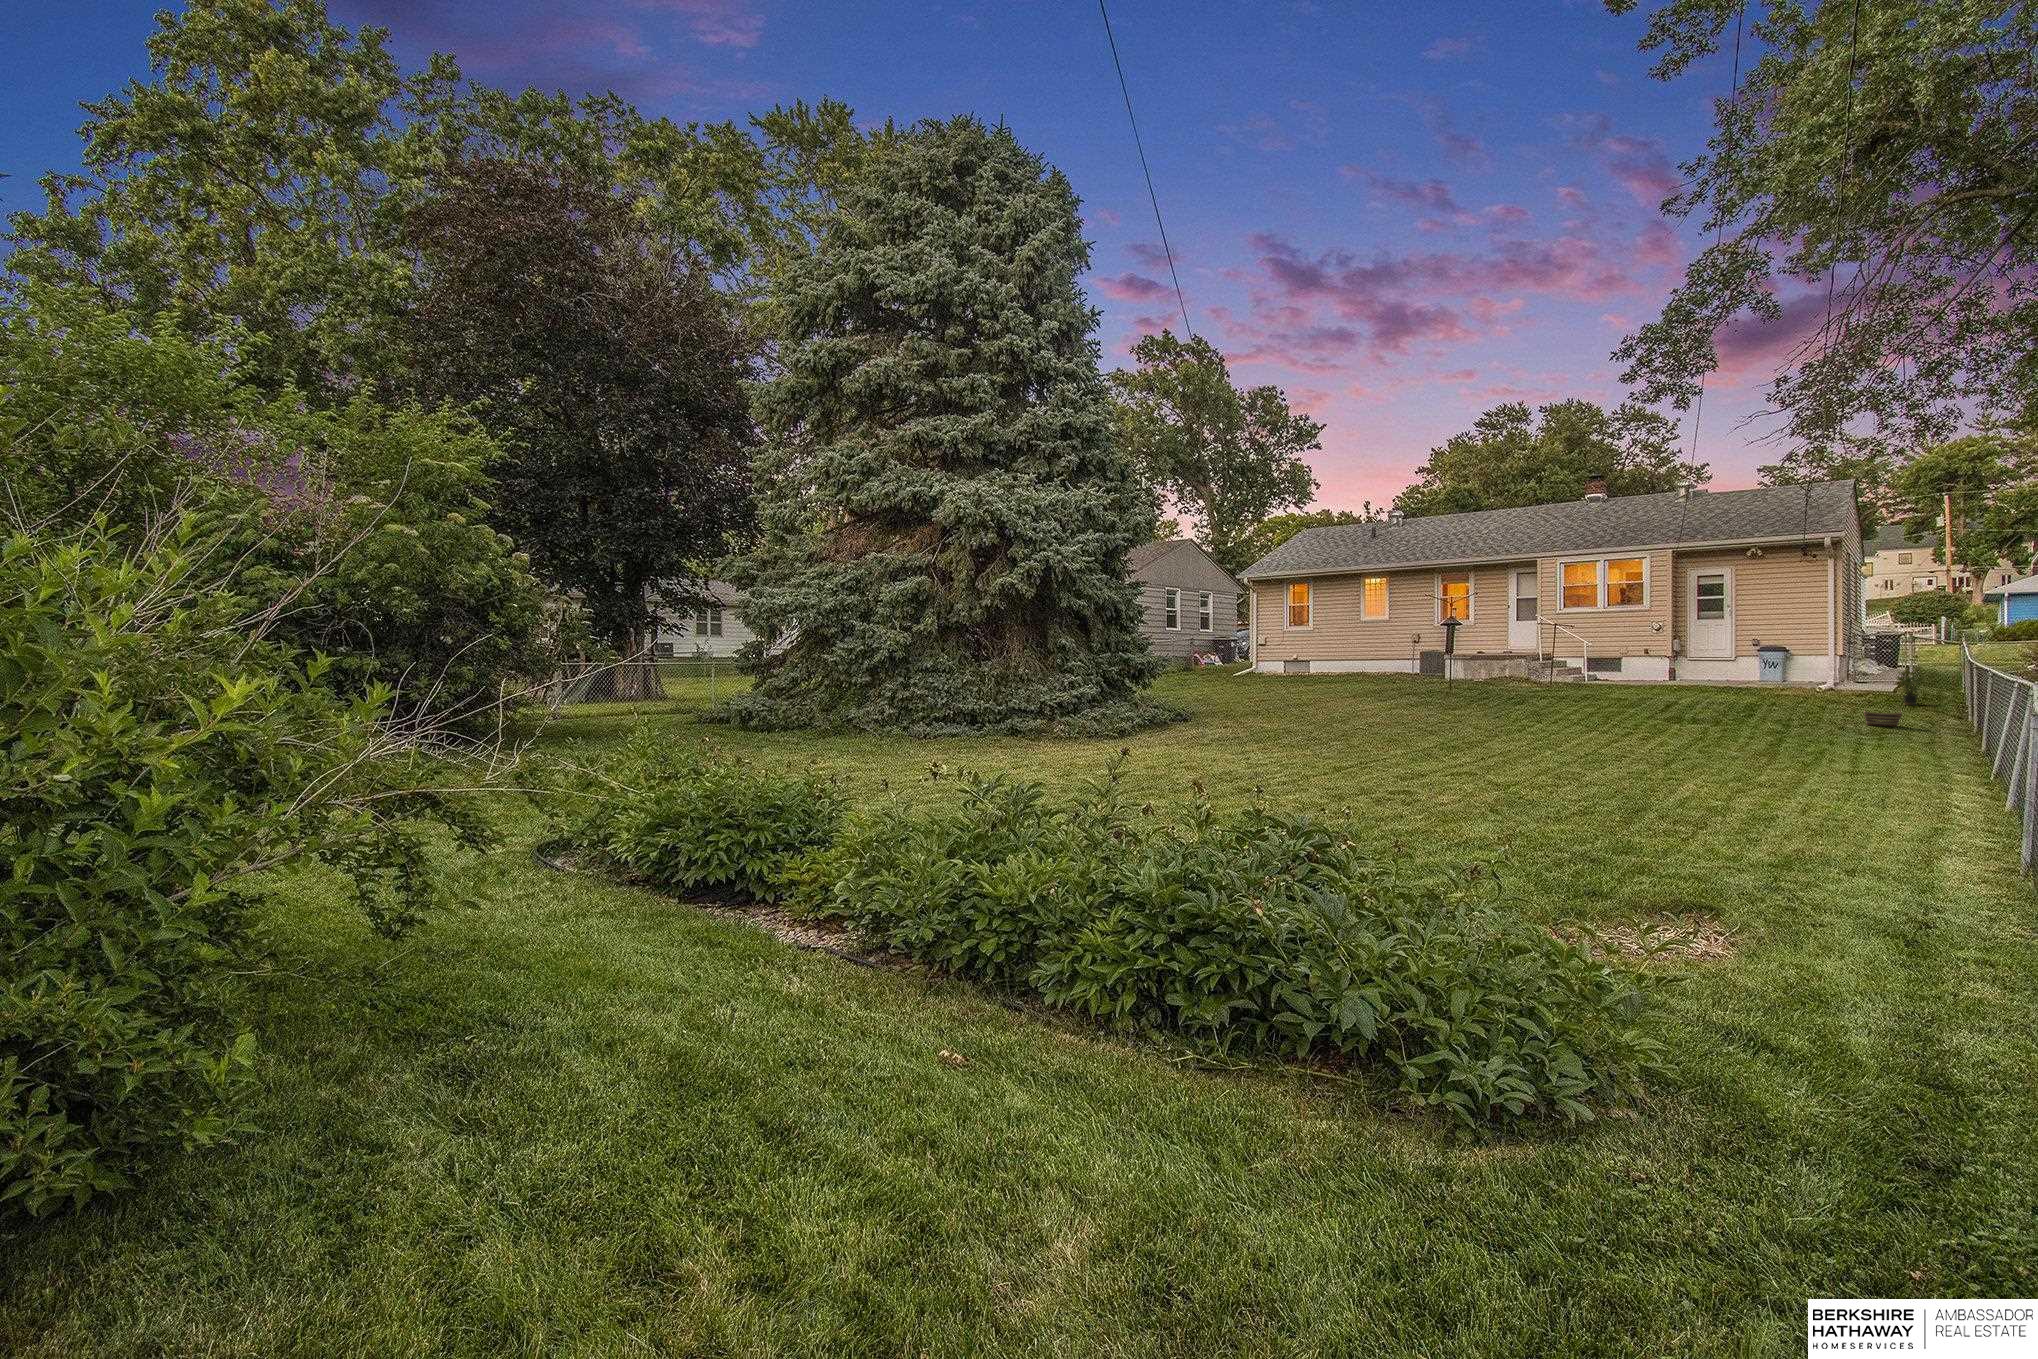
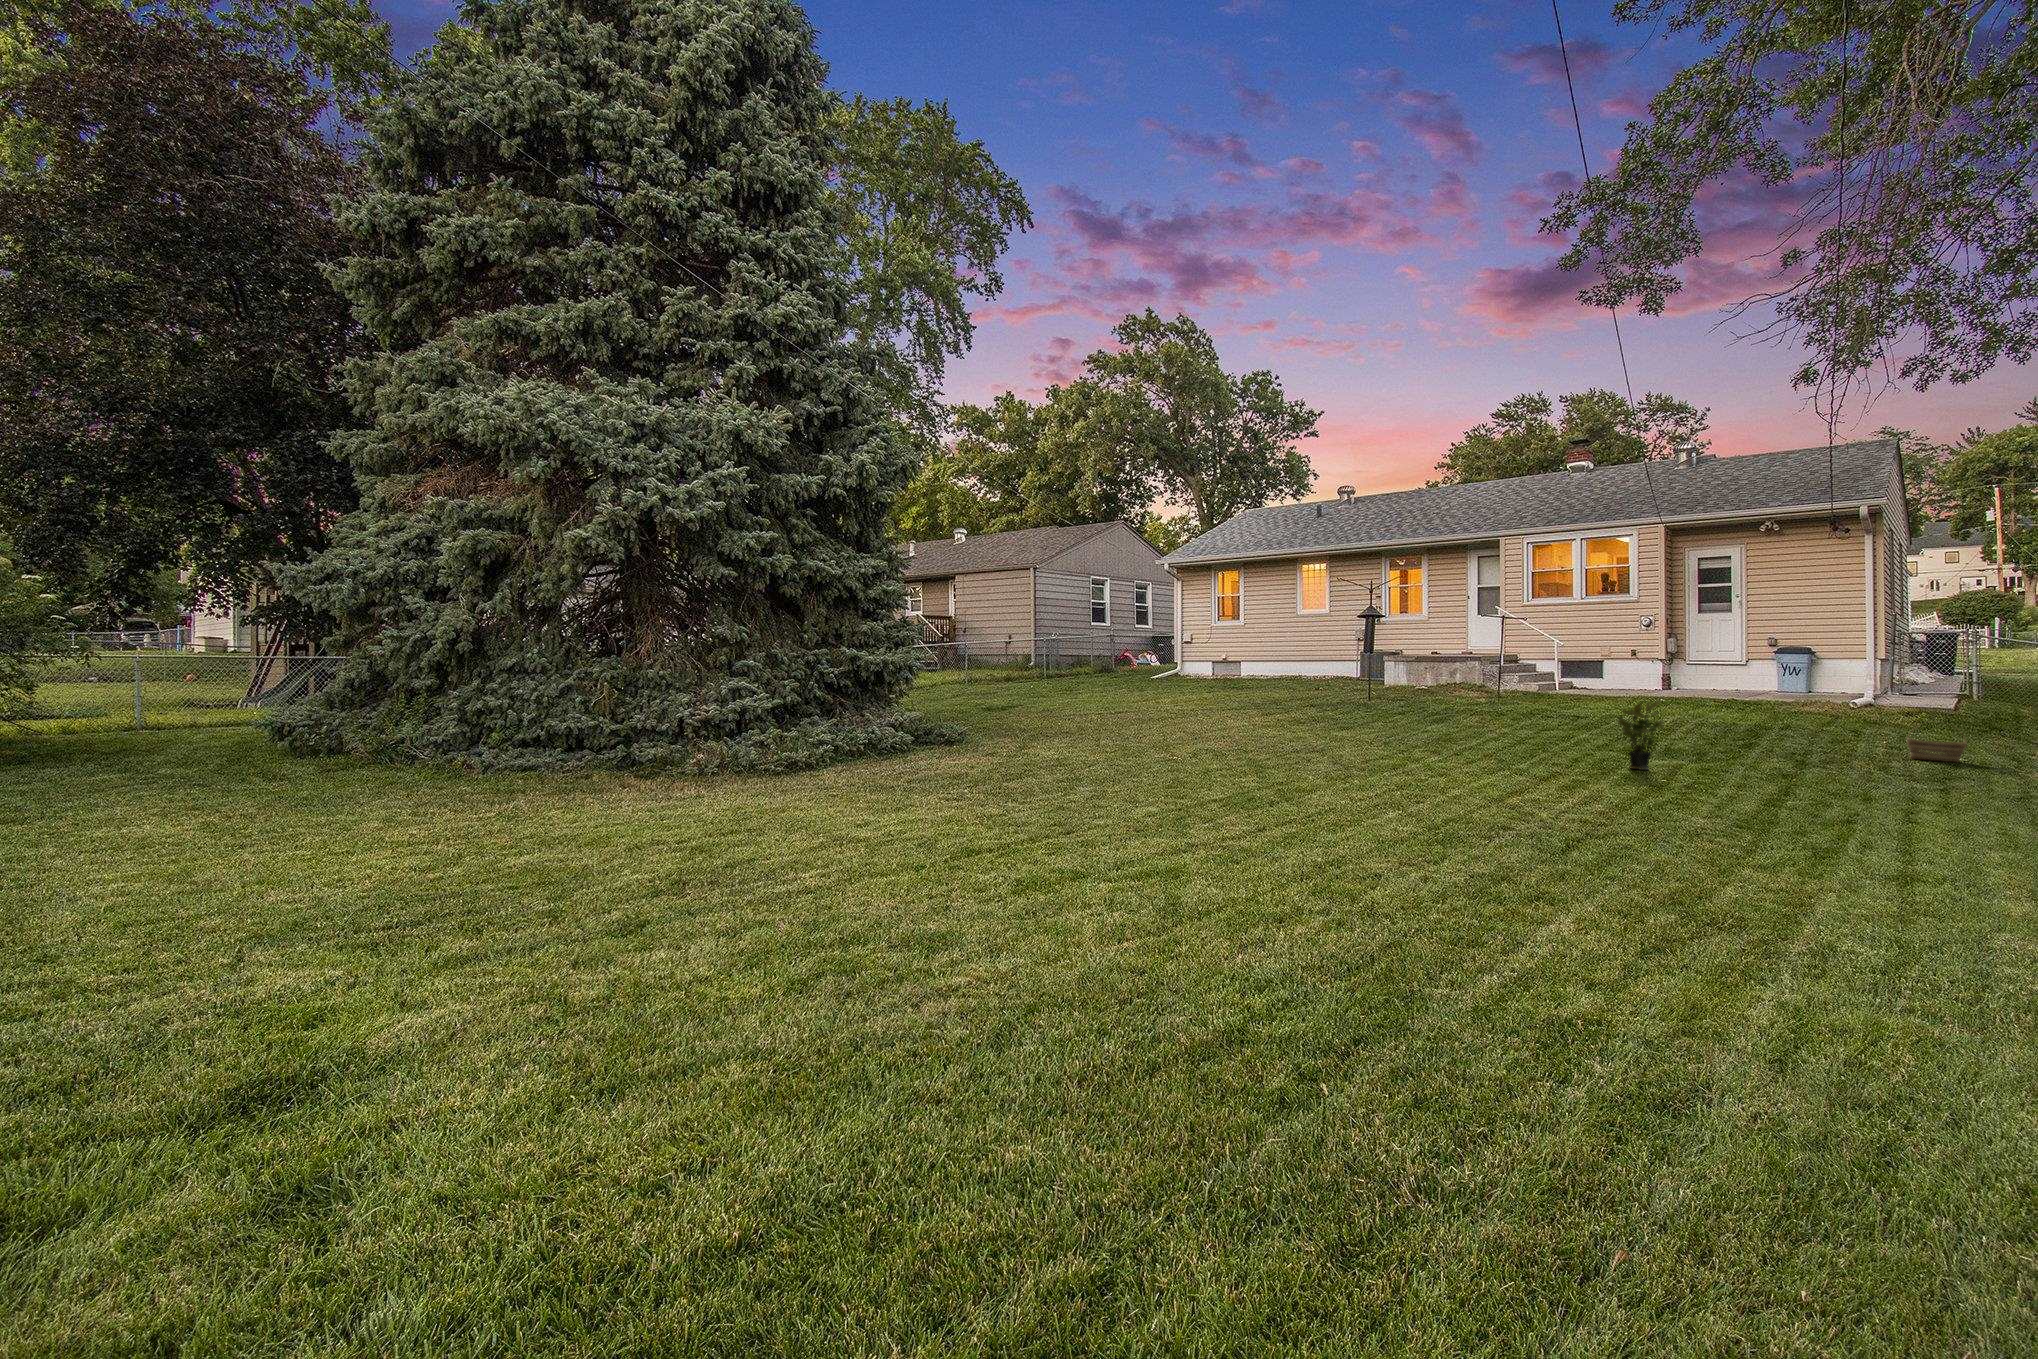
potted plant: present [1897,666,1924,705] -> present [1618,699,1664,770]

